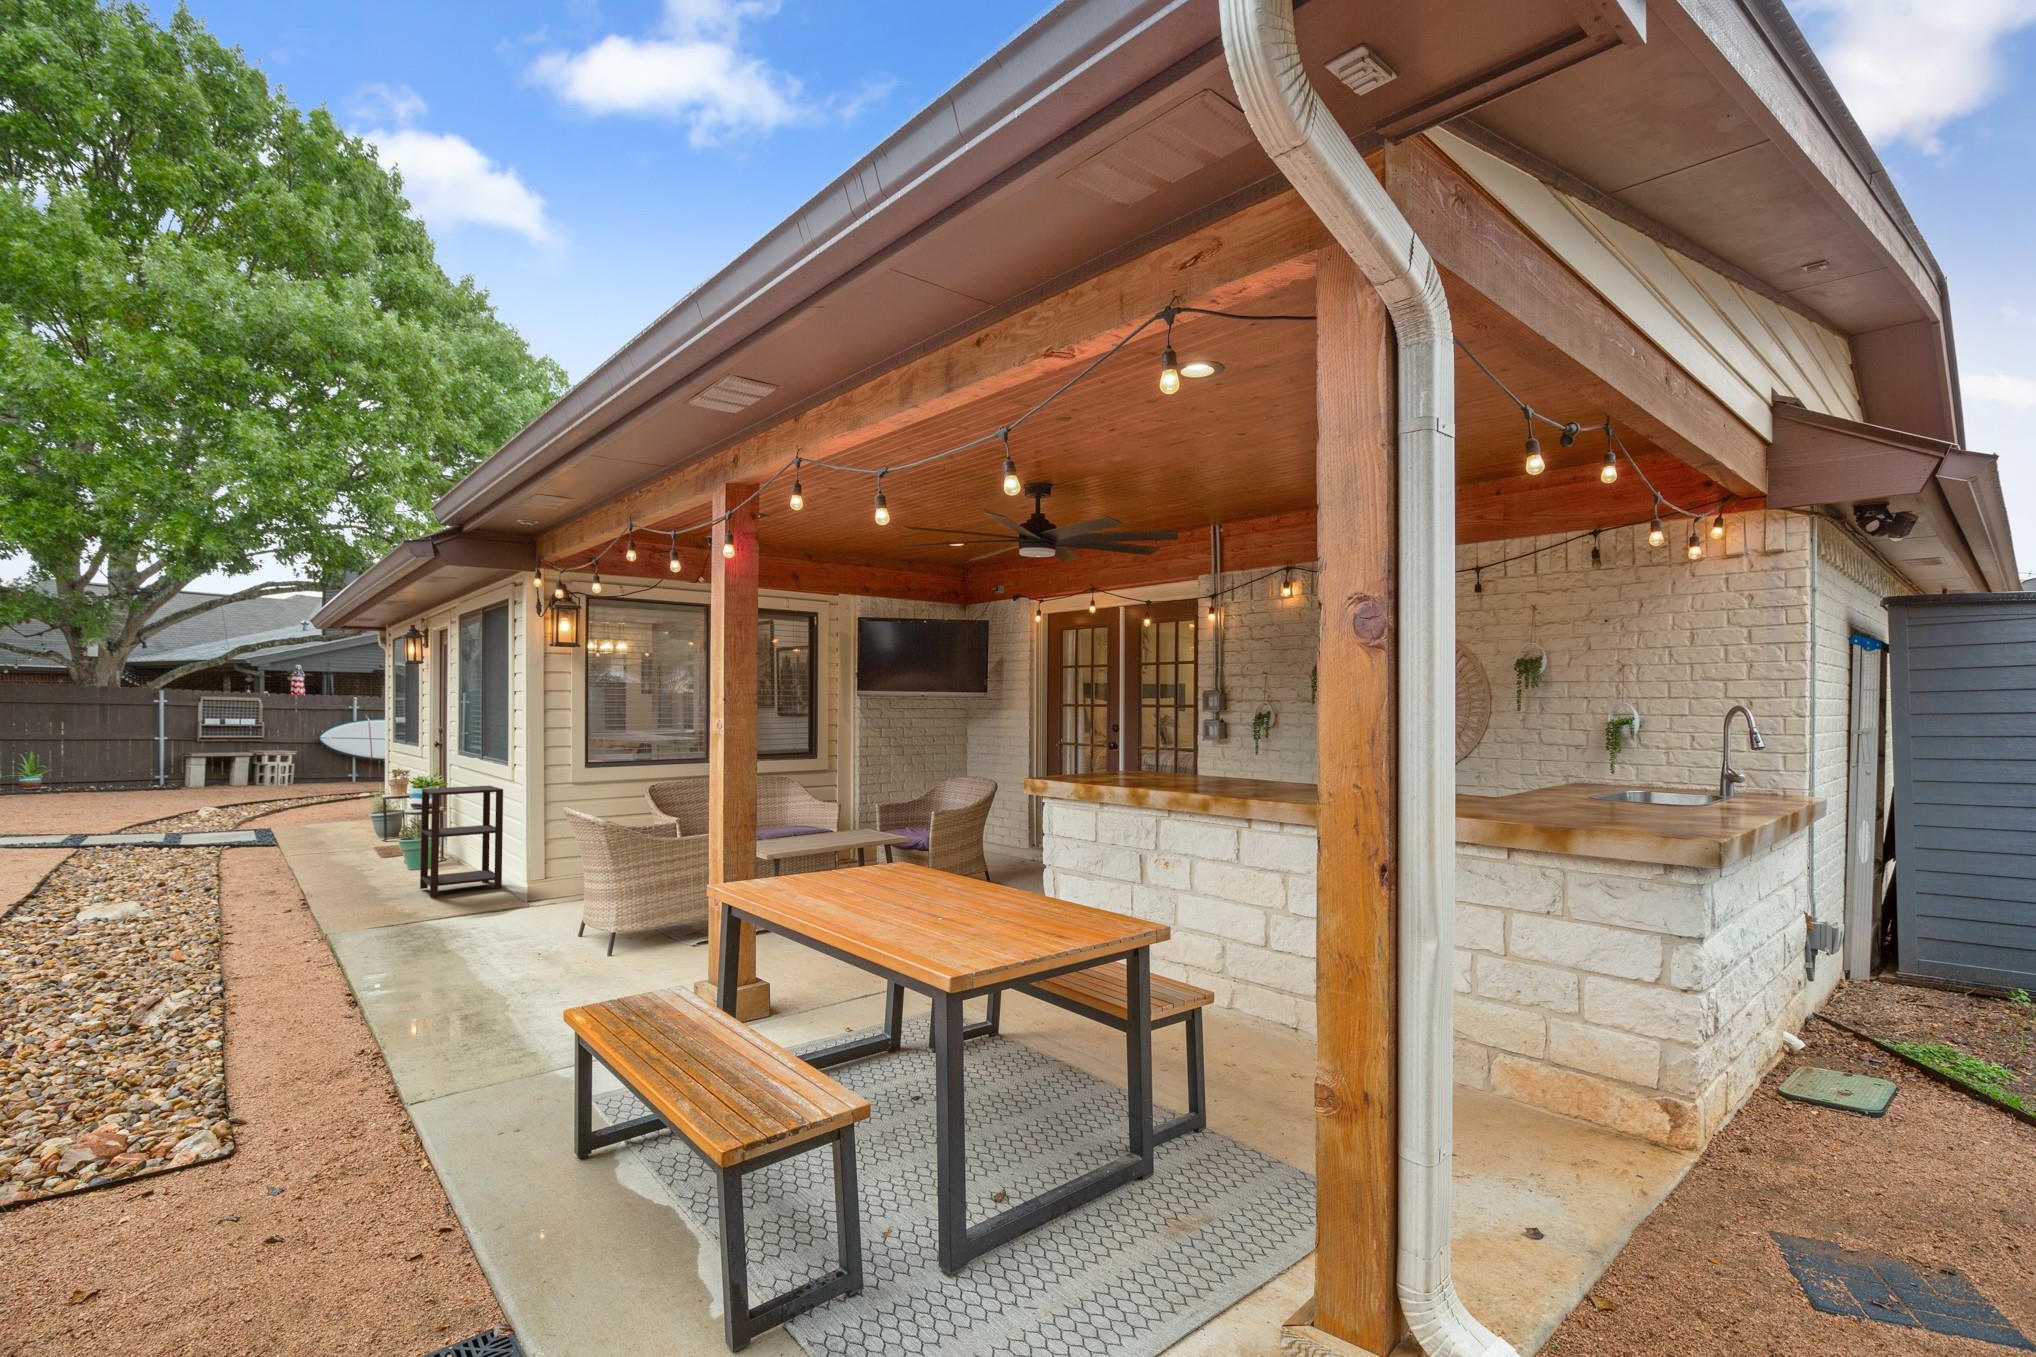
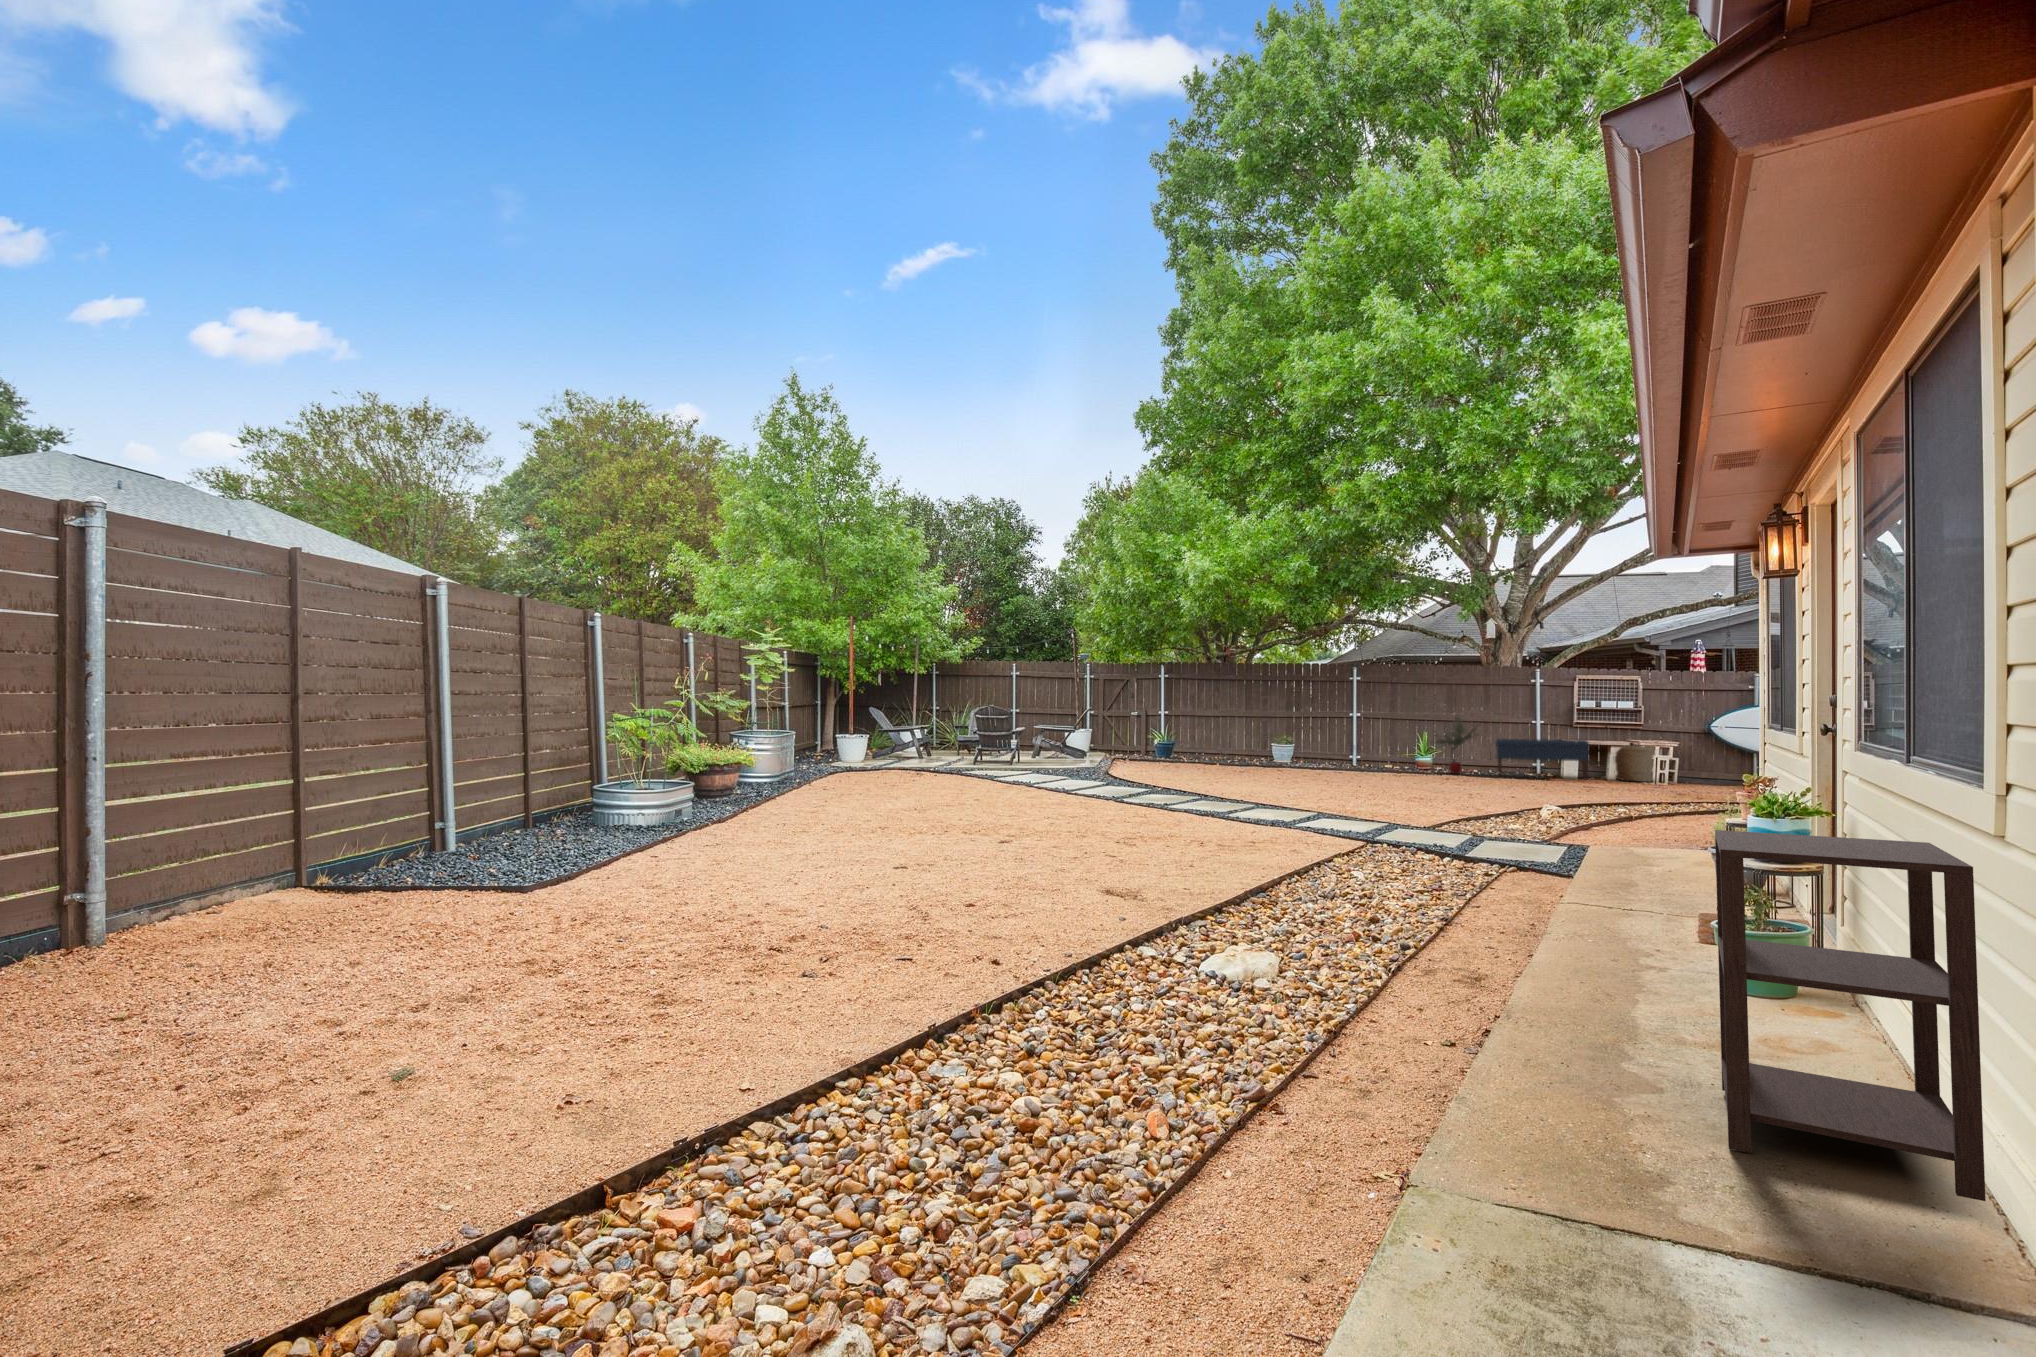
potted tree: none [34,733,98,793] -> present [1432,717,1479,774]
bench: none [115,753,217,791] -> present [1496,739,1589,779]
woven basket: none [237,755,275,786] -> present [1615,746,1655,782]

